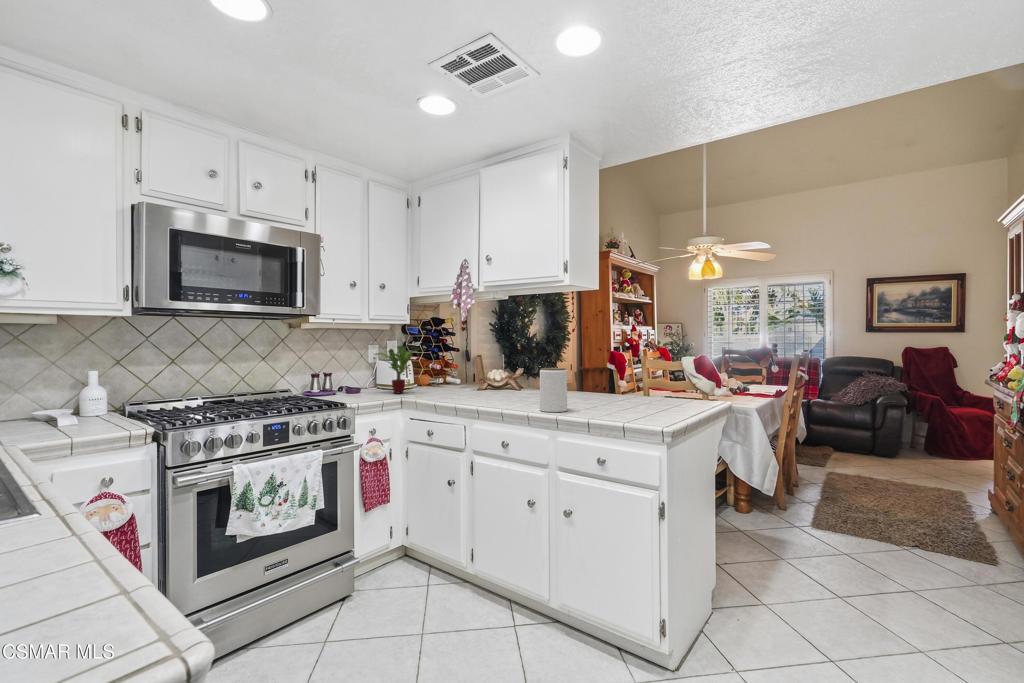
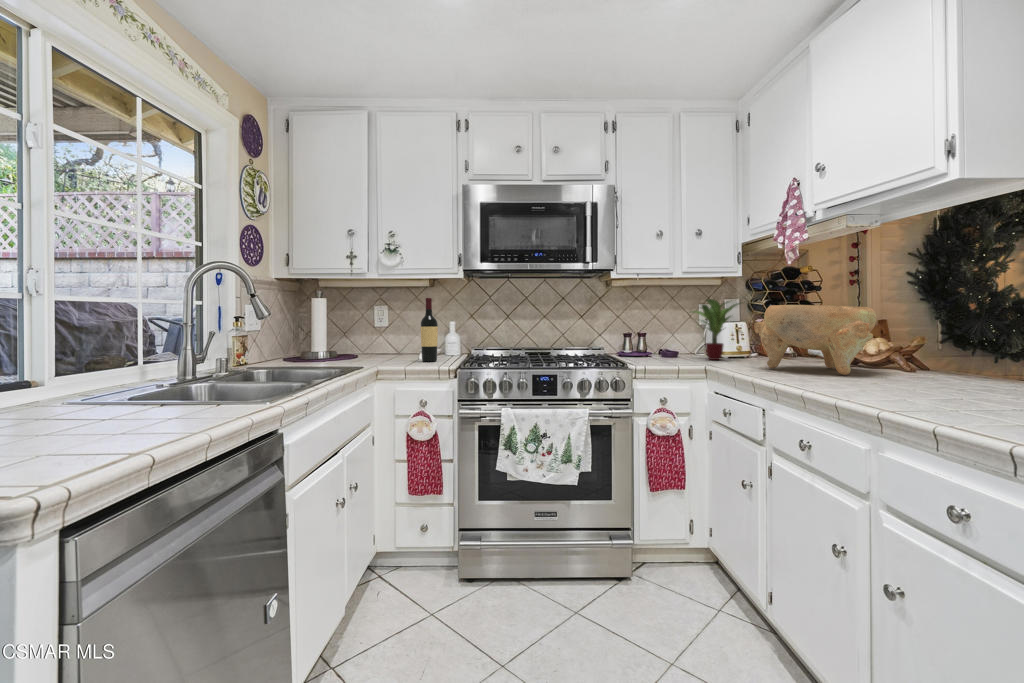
wine bottle: none [80,344,108,428] -> present [421,298,438,362]
decorative bowl: none [441,353,509,399] -> present [754,305,877,375]
jar: present [540,368,567,412] -> none [895,317,971,404]

